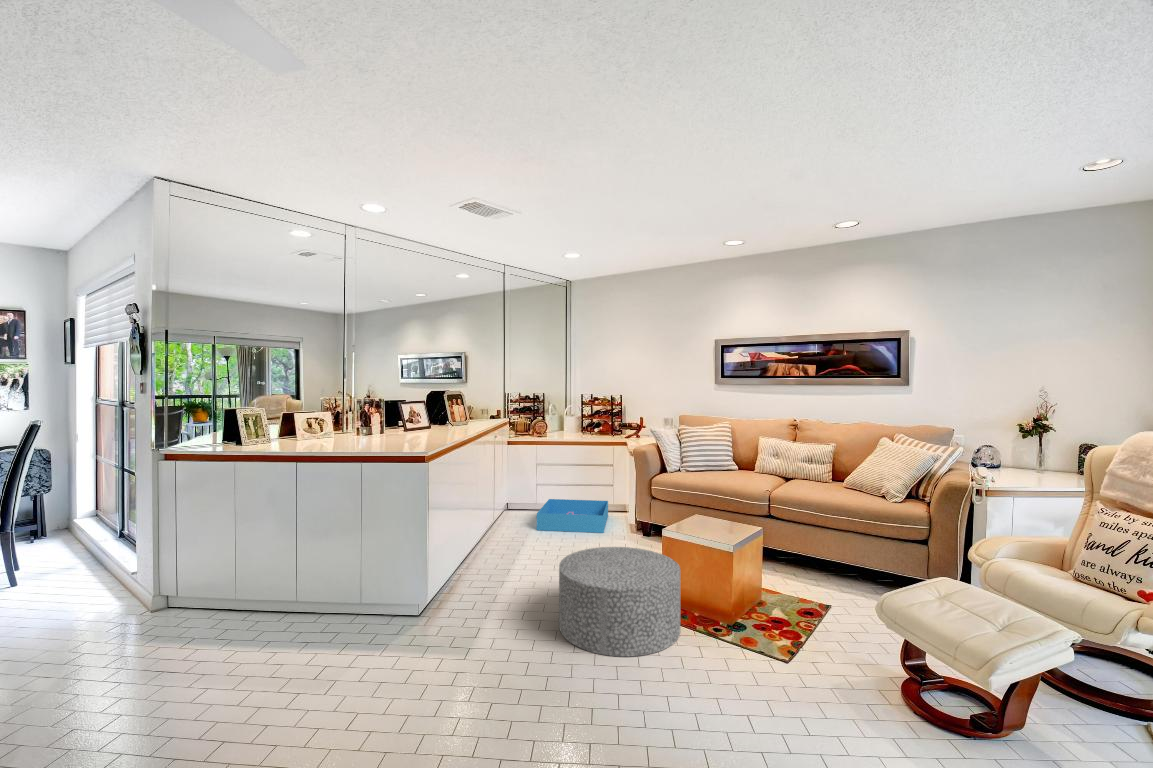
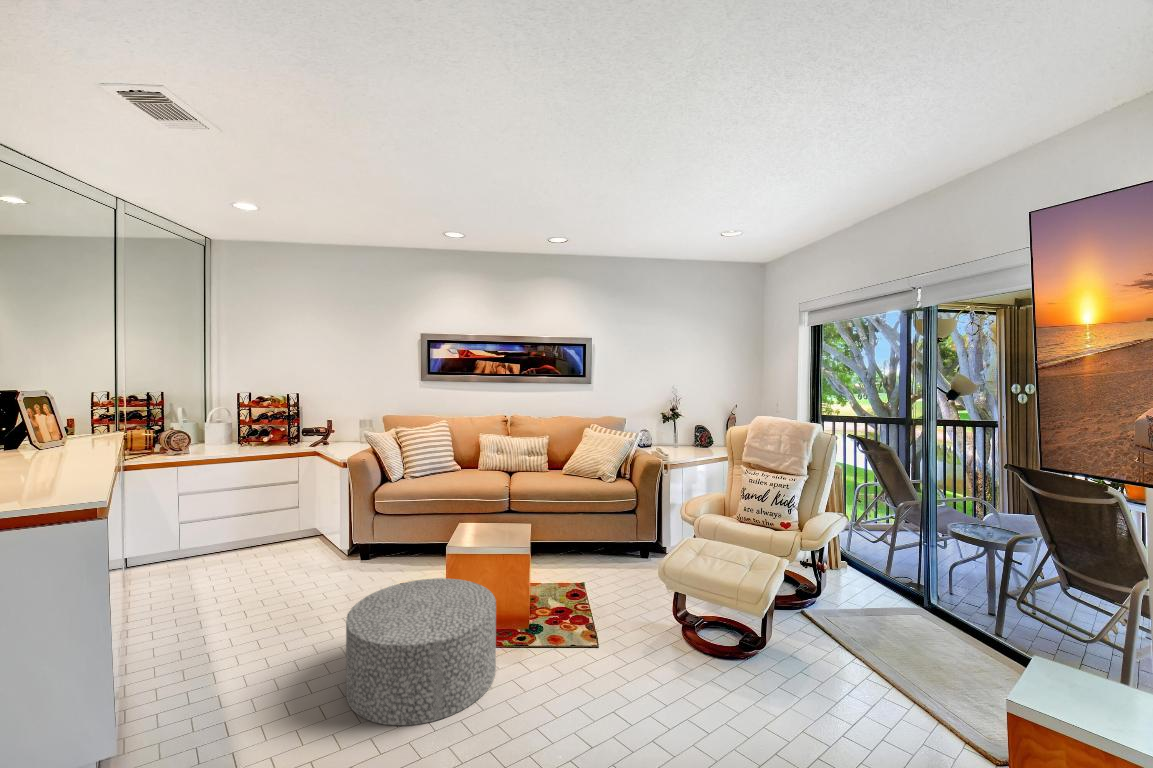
storage bin: present [537,499,608,533] -> none [202,526,308,589]

